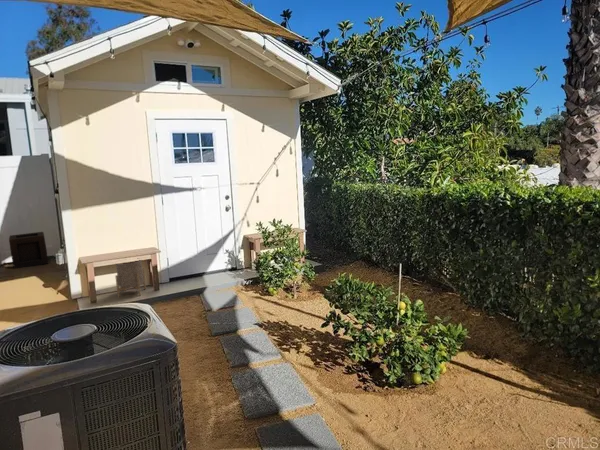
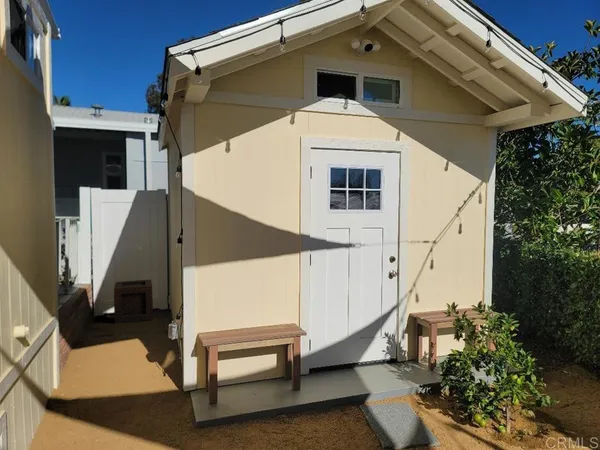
planter: present [116,260,146,297] -> none [244,340,281,401]

